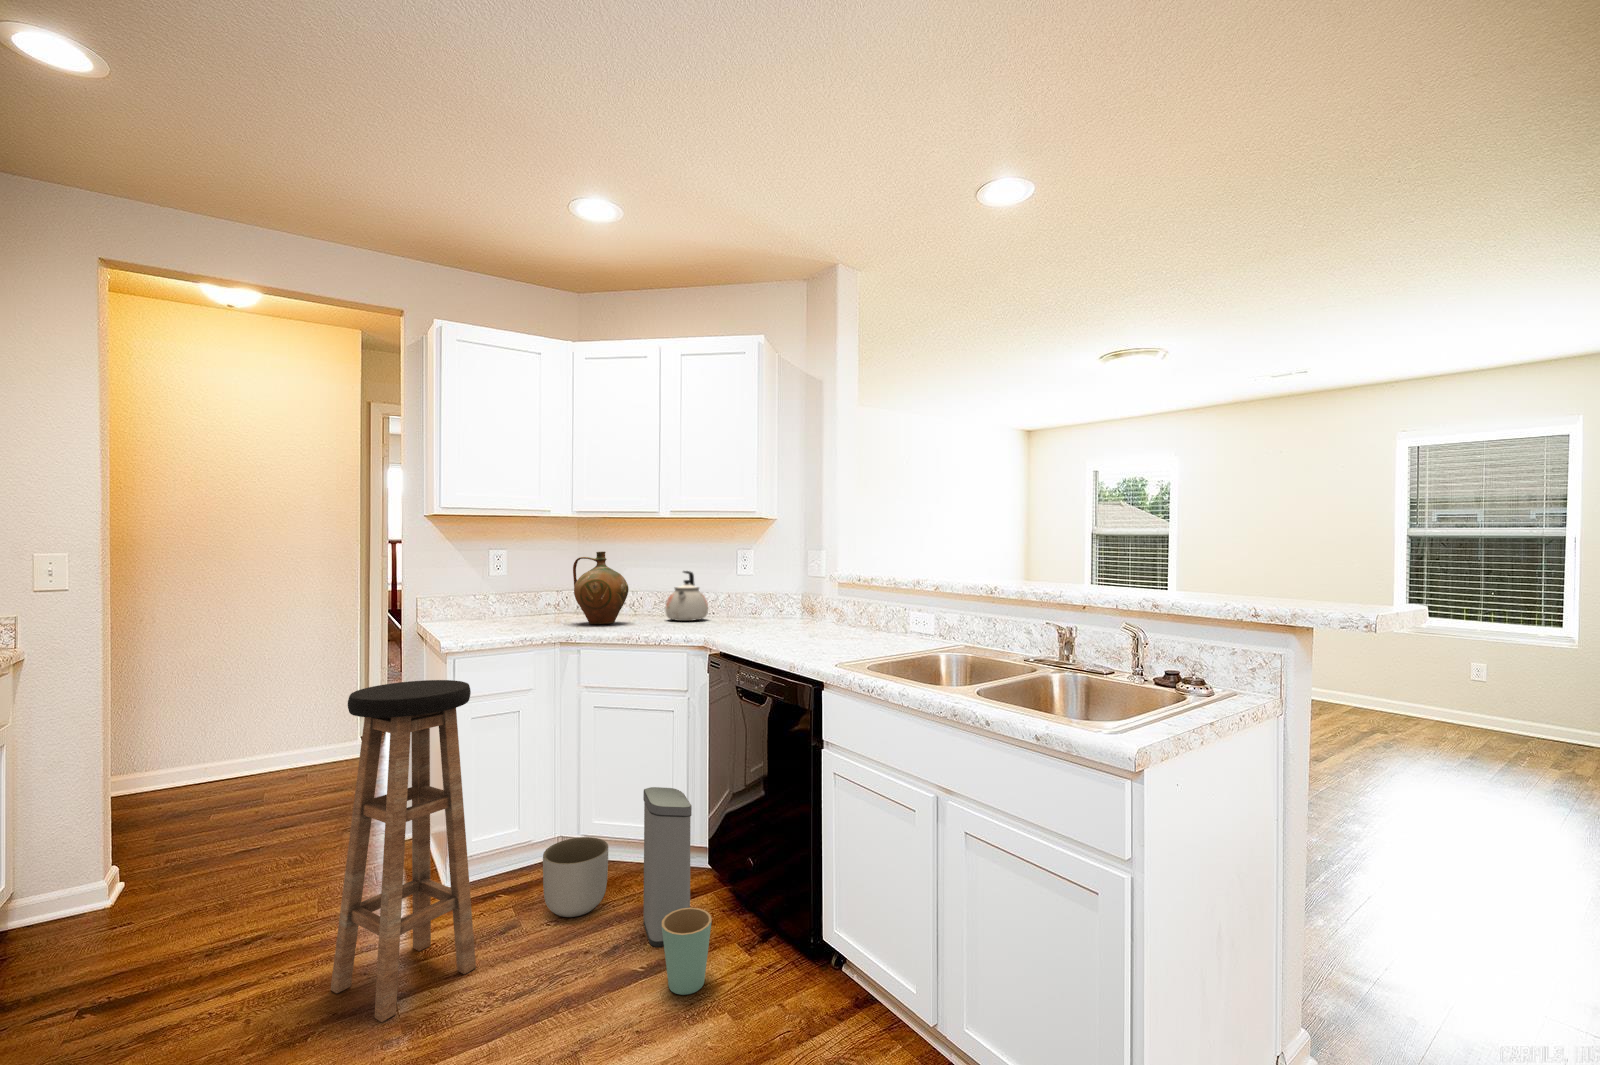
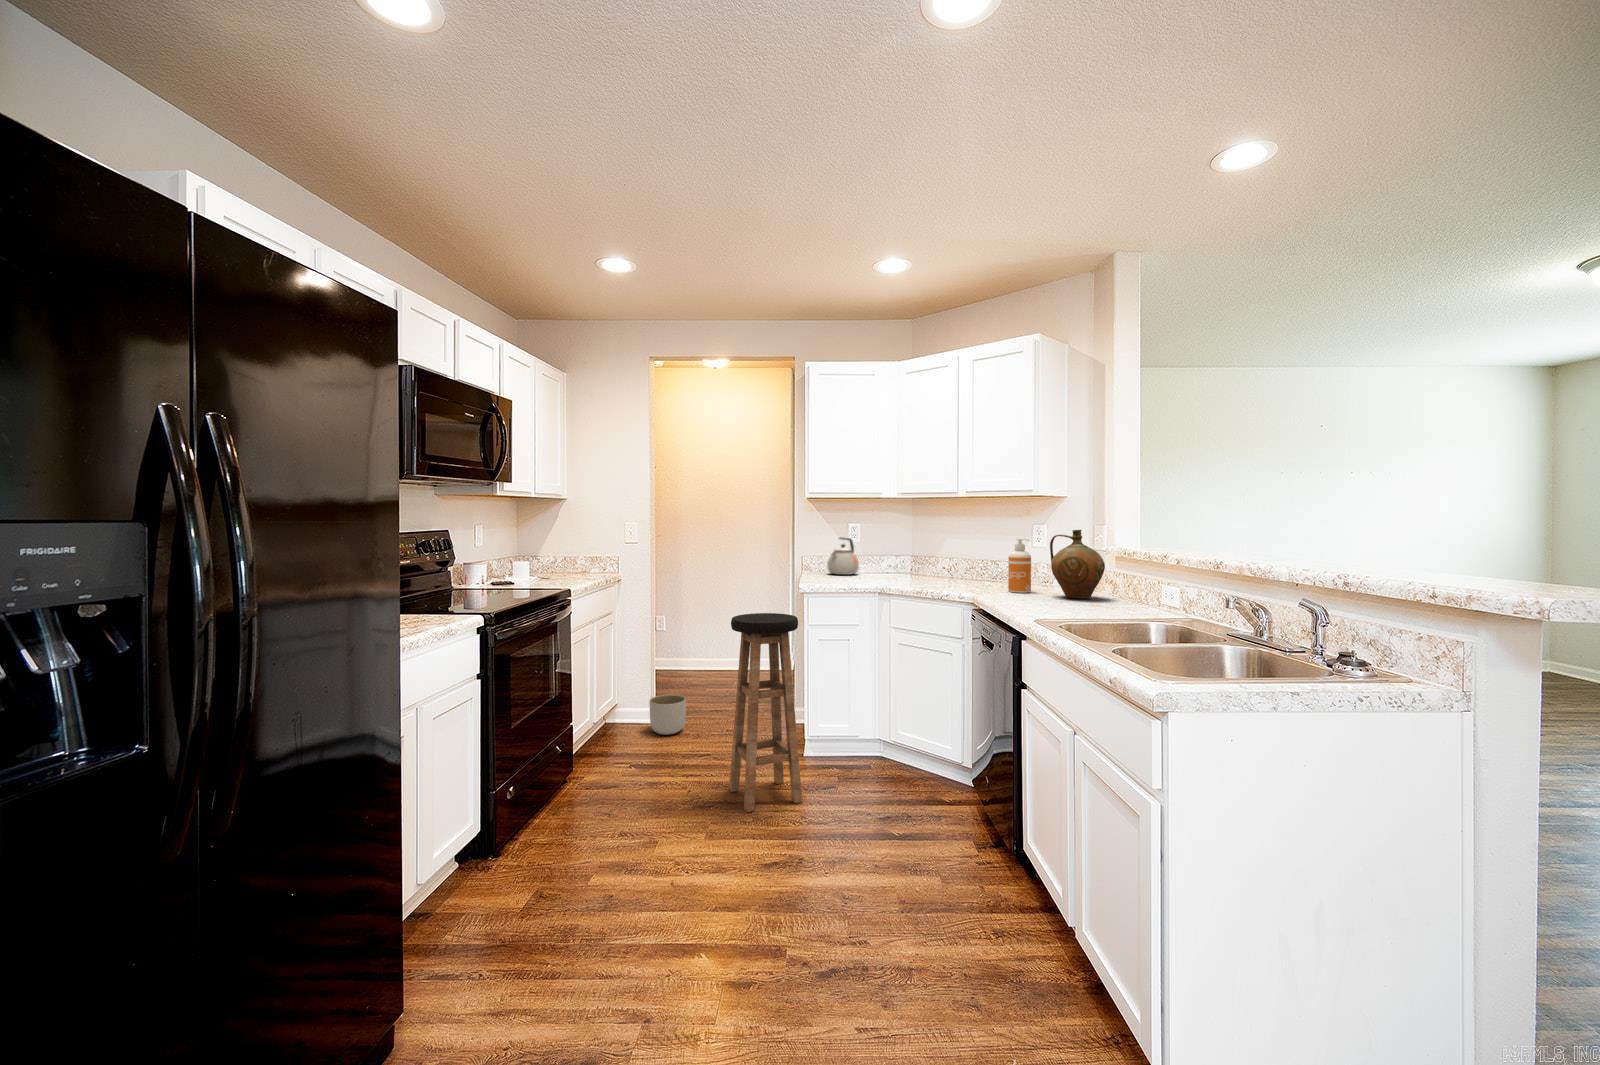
ceramic jug: present [573,551,629,624] -> present [1050,530,1105,599]
soap dispenser: none [727,565,750,626] -> present [1008,539,1031,593]
kettle: present [665,571,708,621] -> present [827,538,859,575]
trash can: present [643,787,712,995] -> none [905,711,945,859]
planter: present [543,837,608,917] -> present [649,695,686,735]

